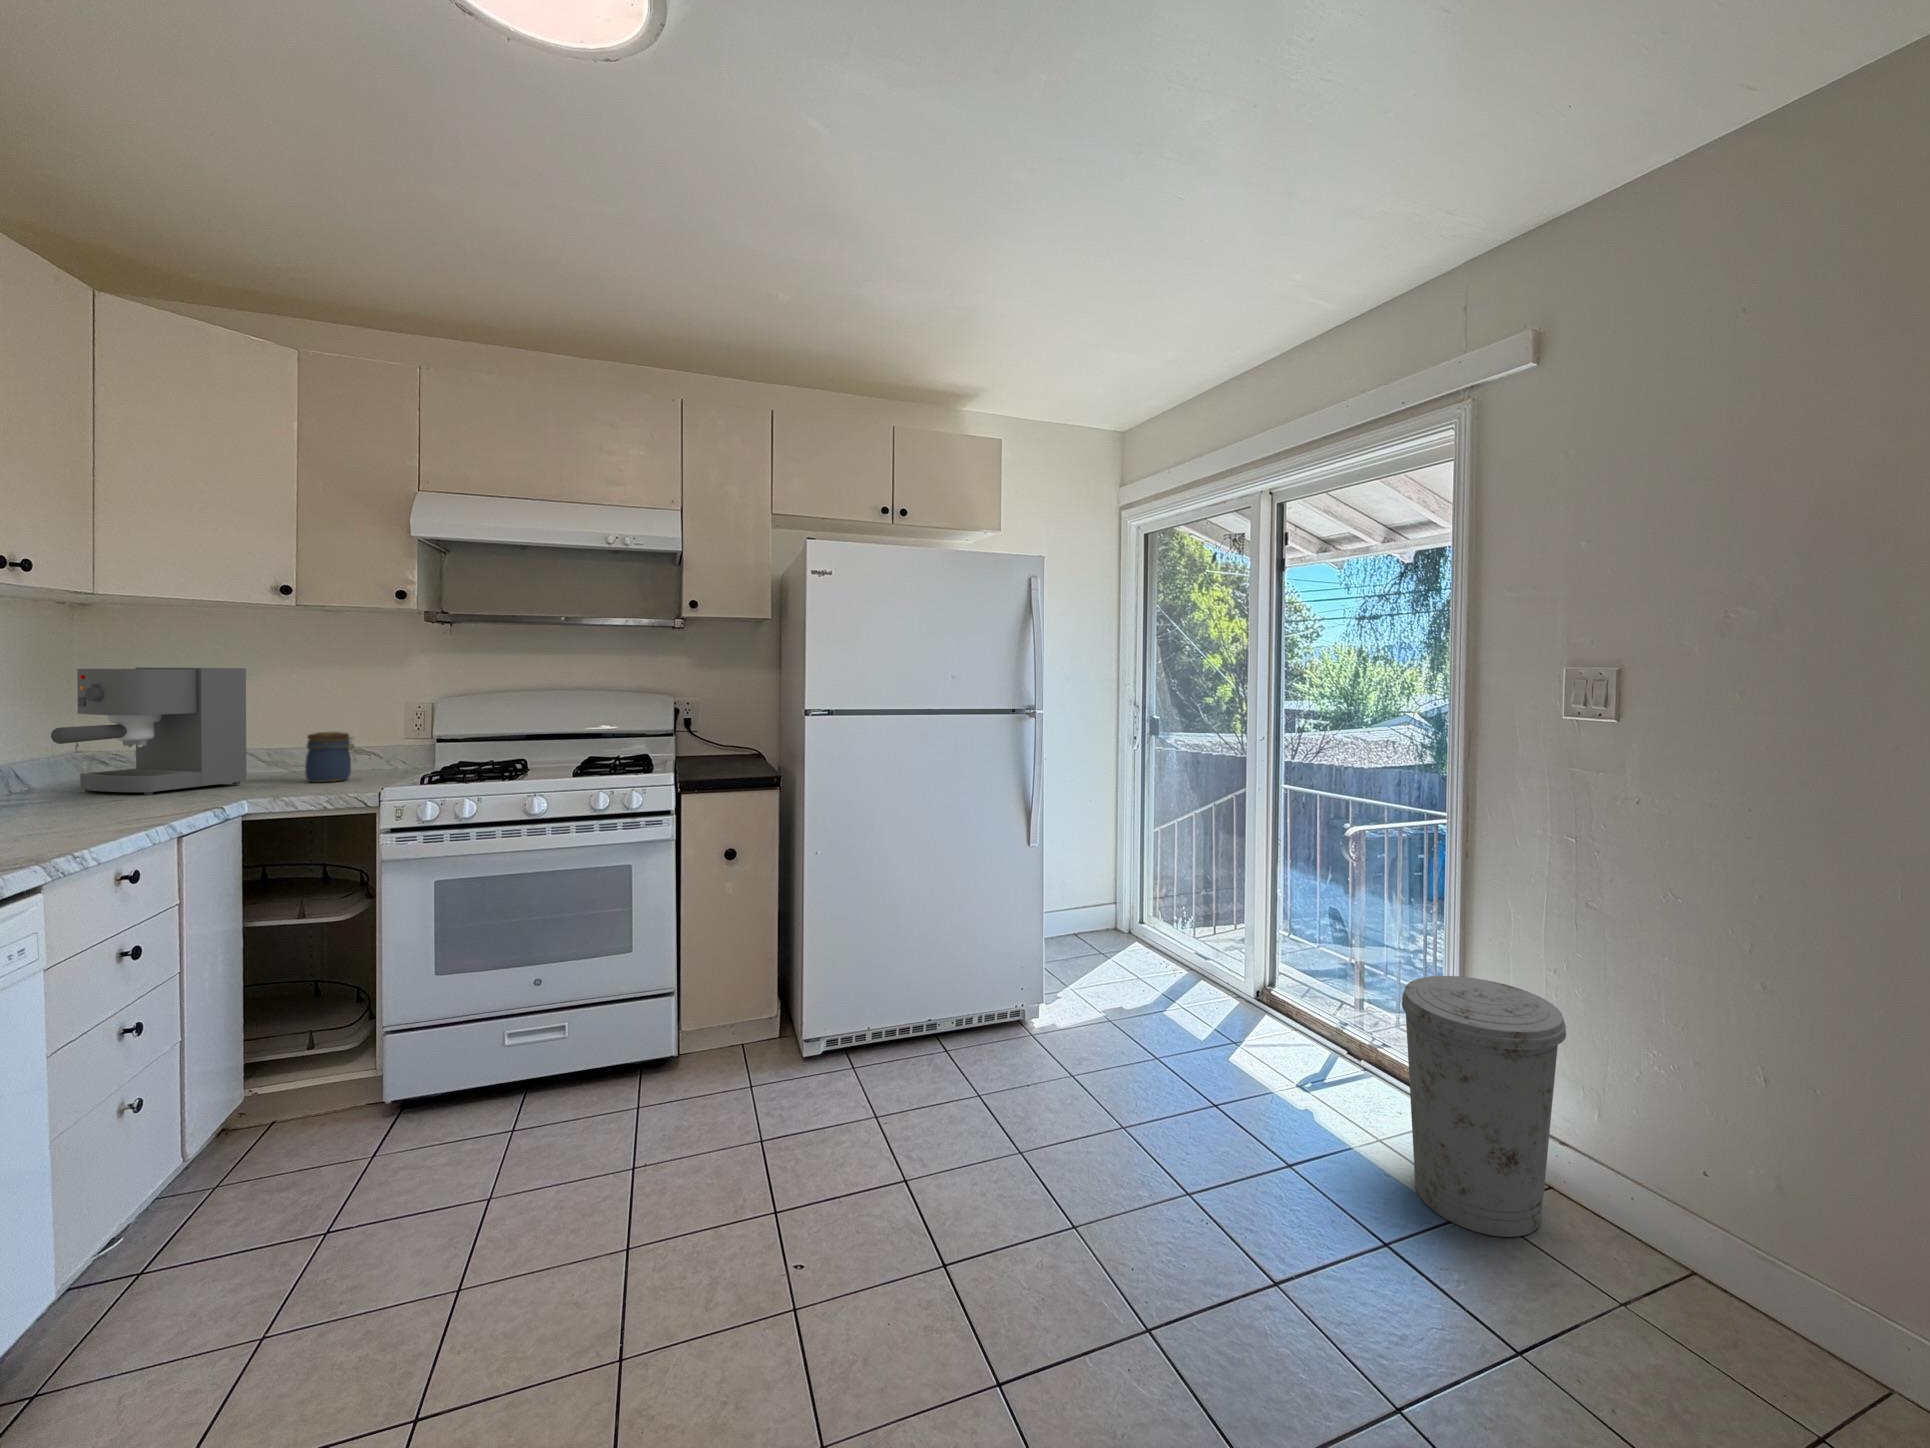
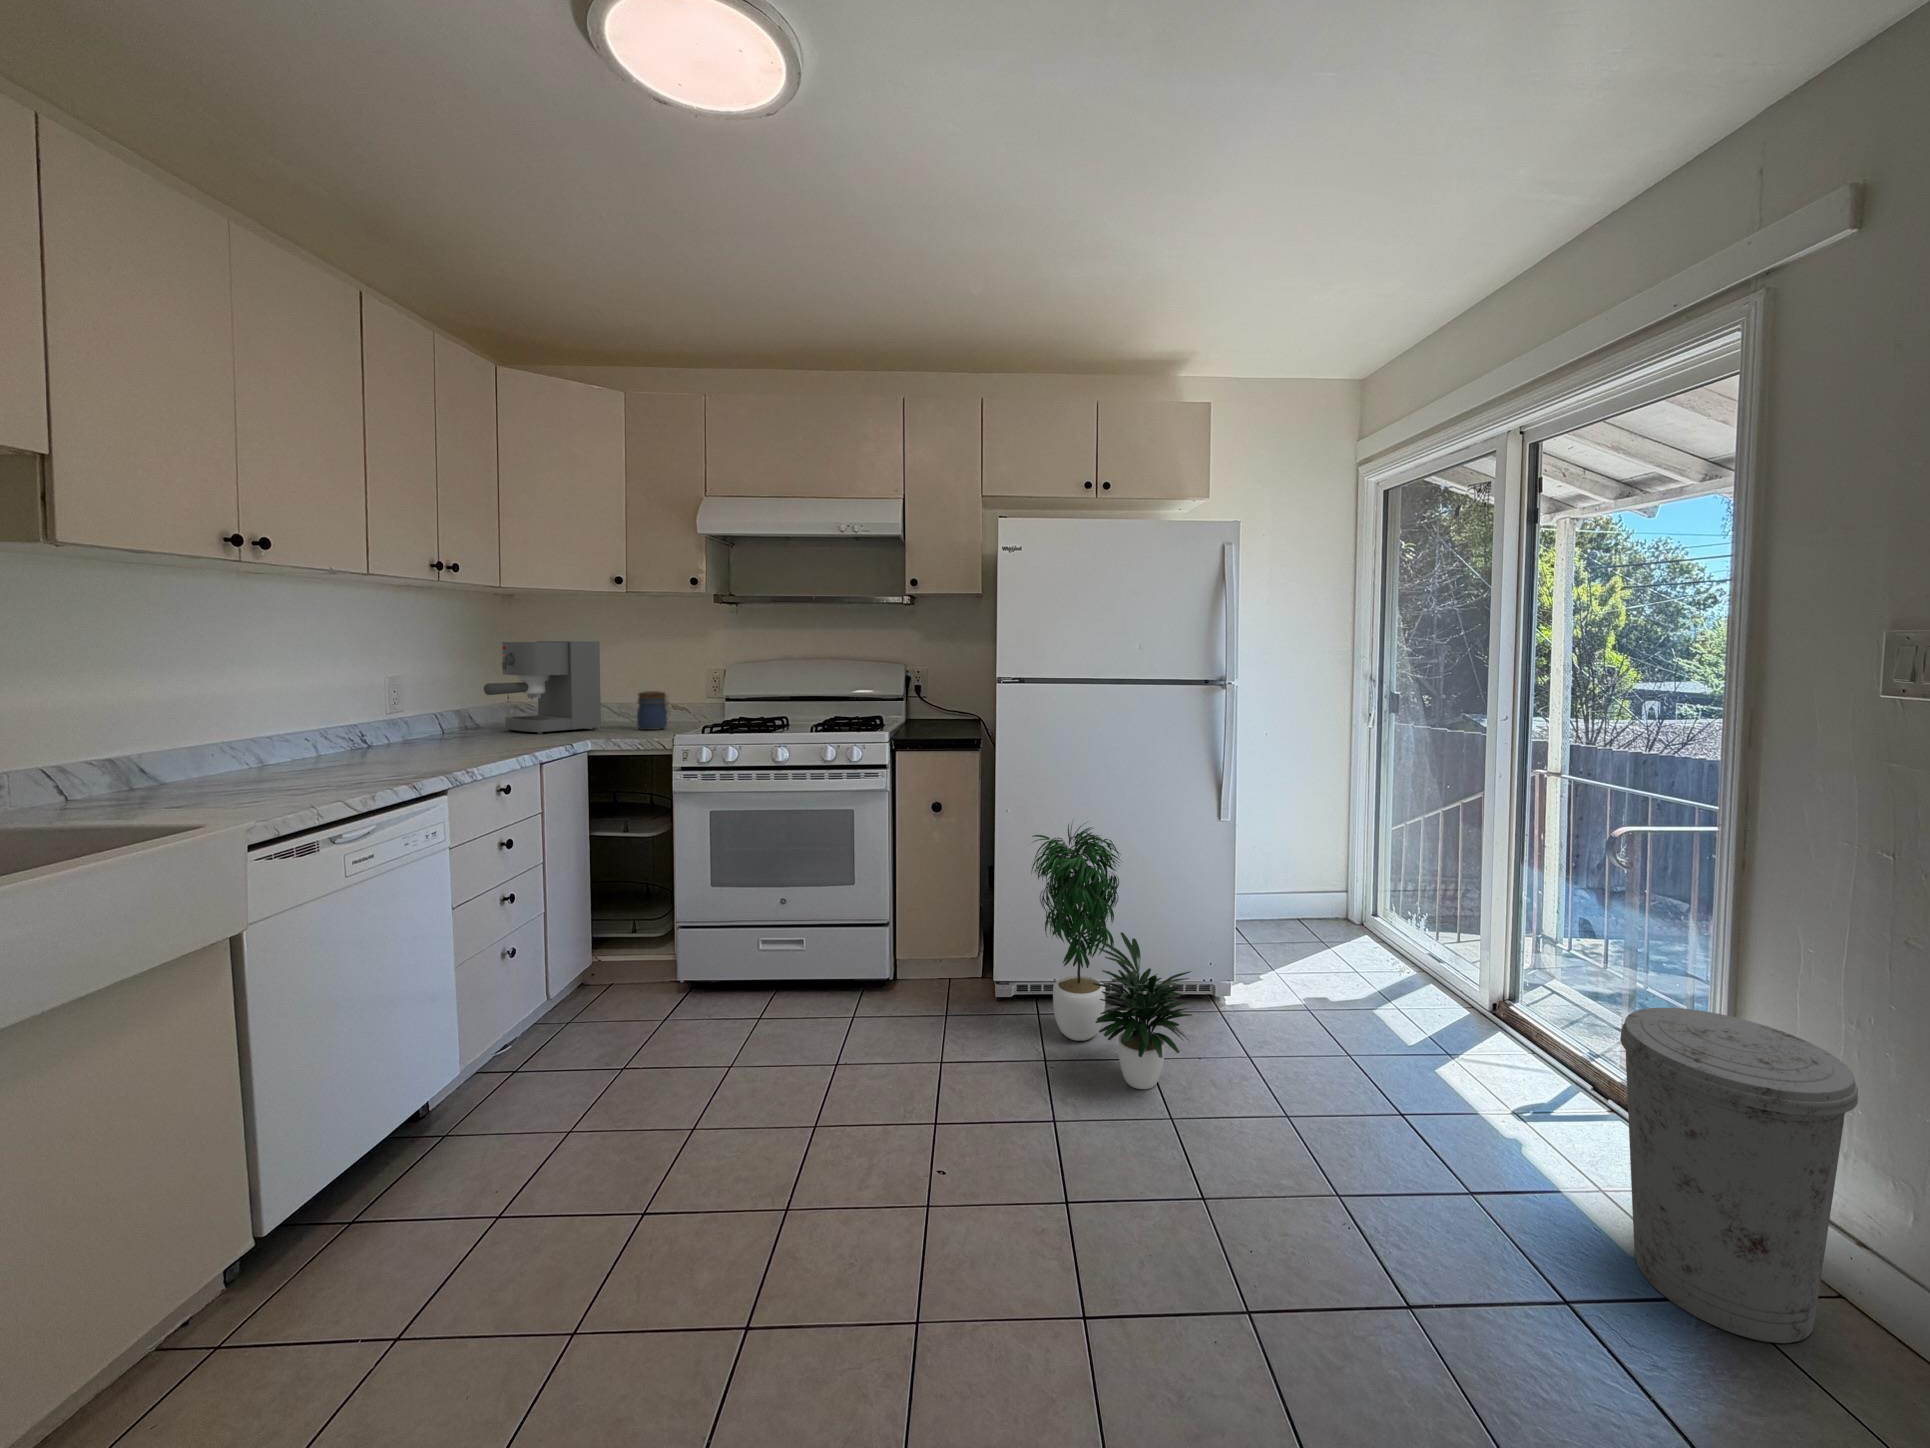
potted plant: none [847,853,1032,1128] -> present [1031,824,1192,1089]

